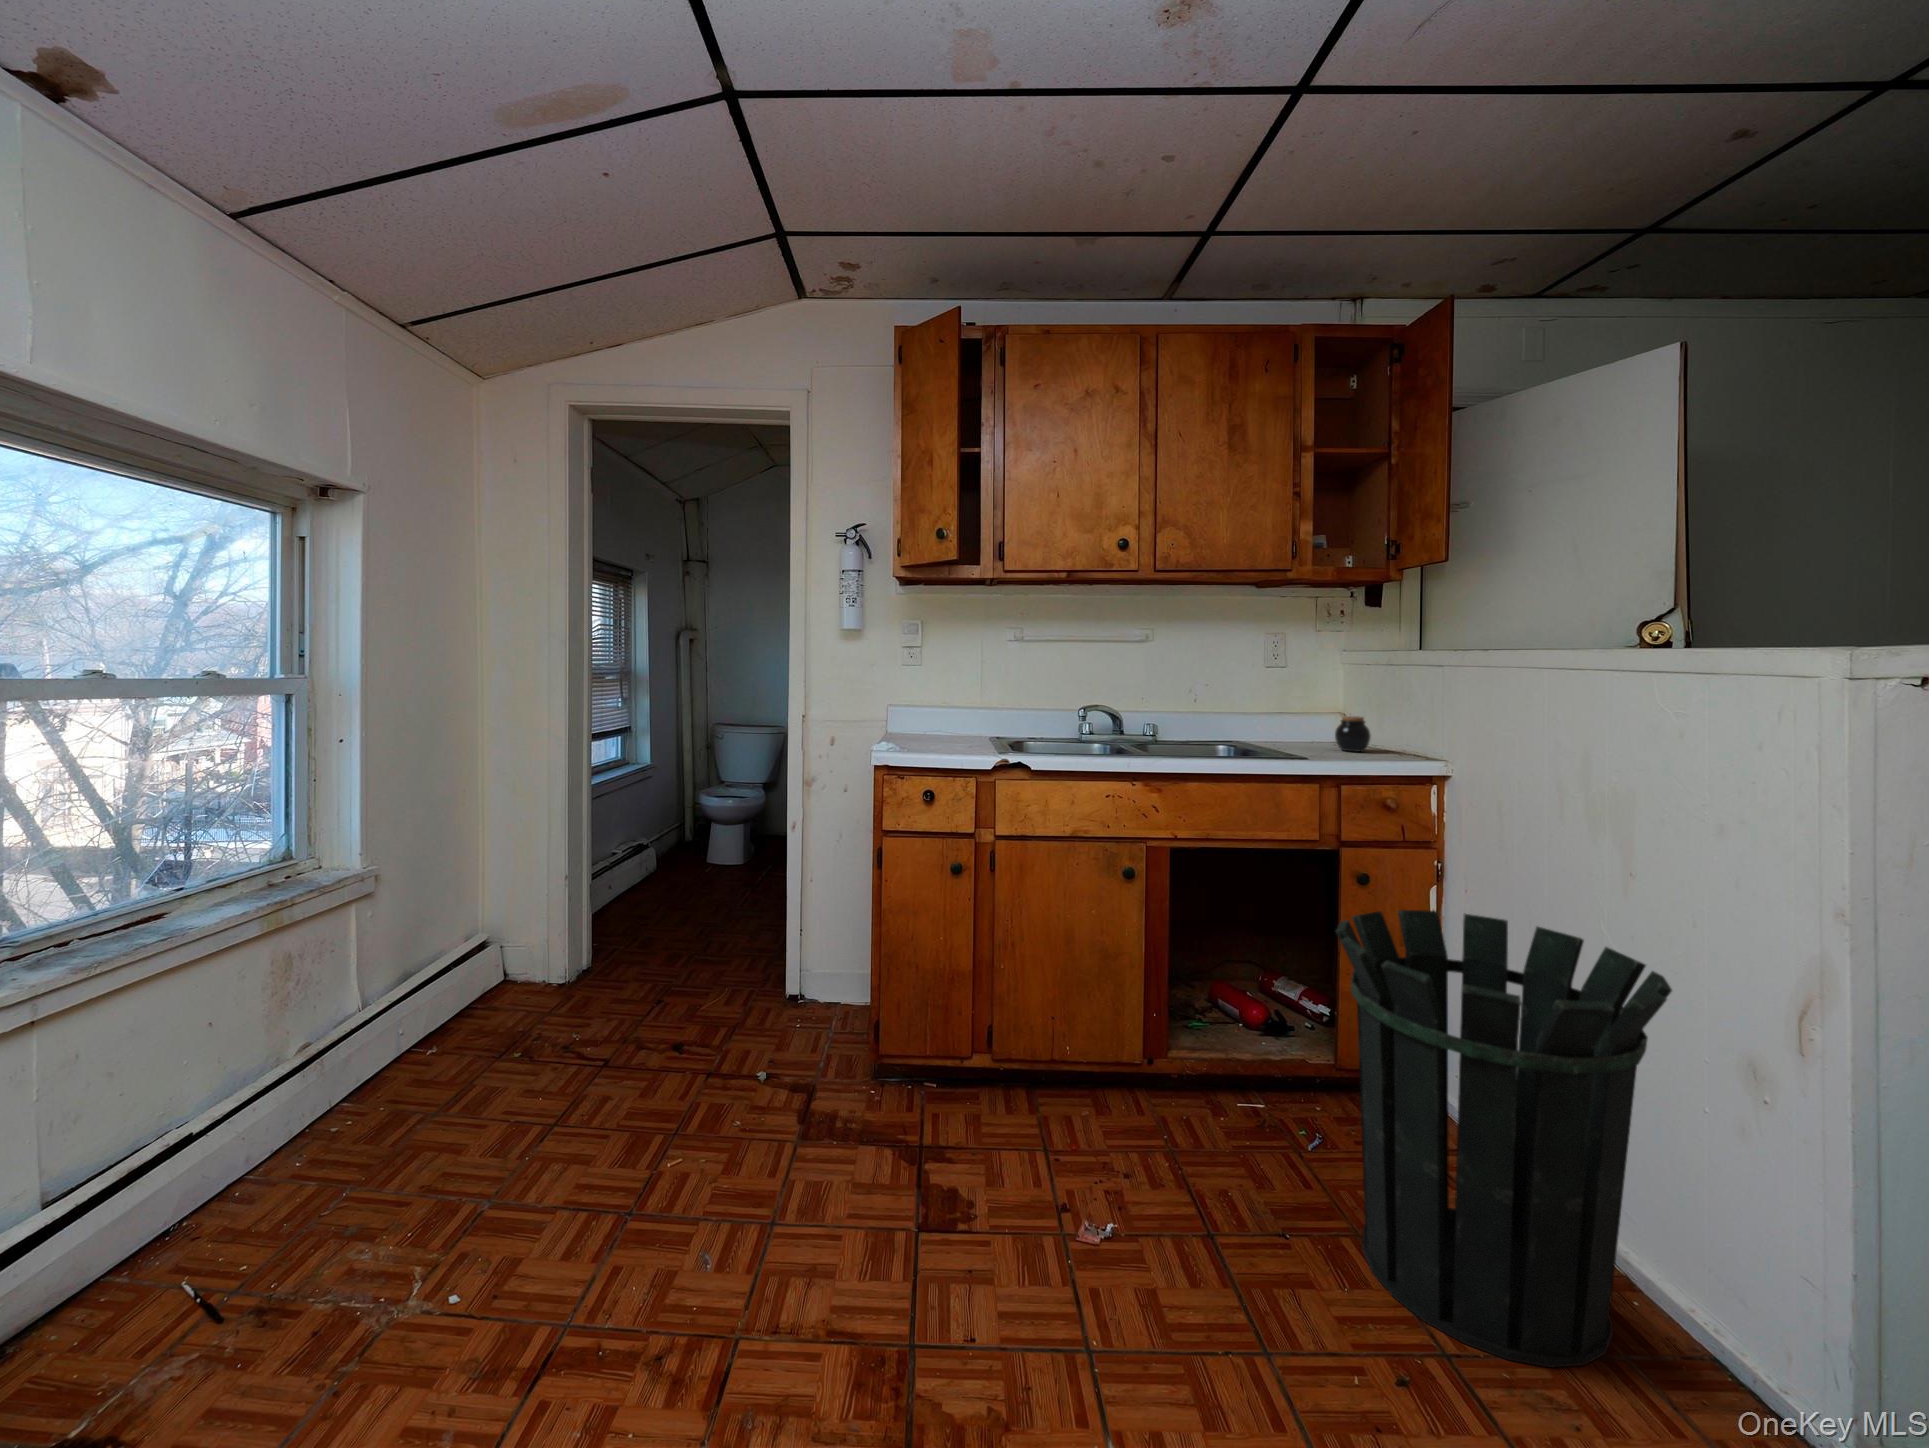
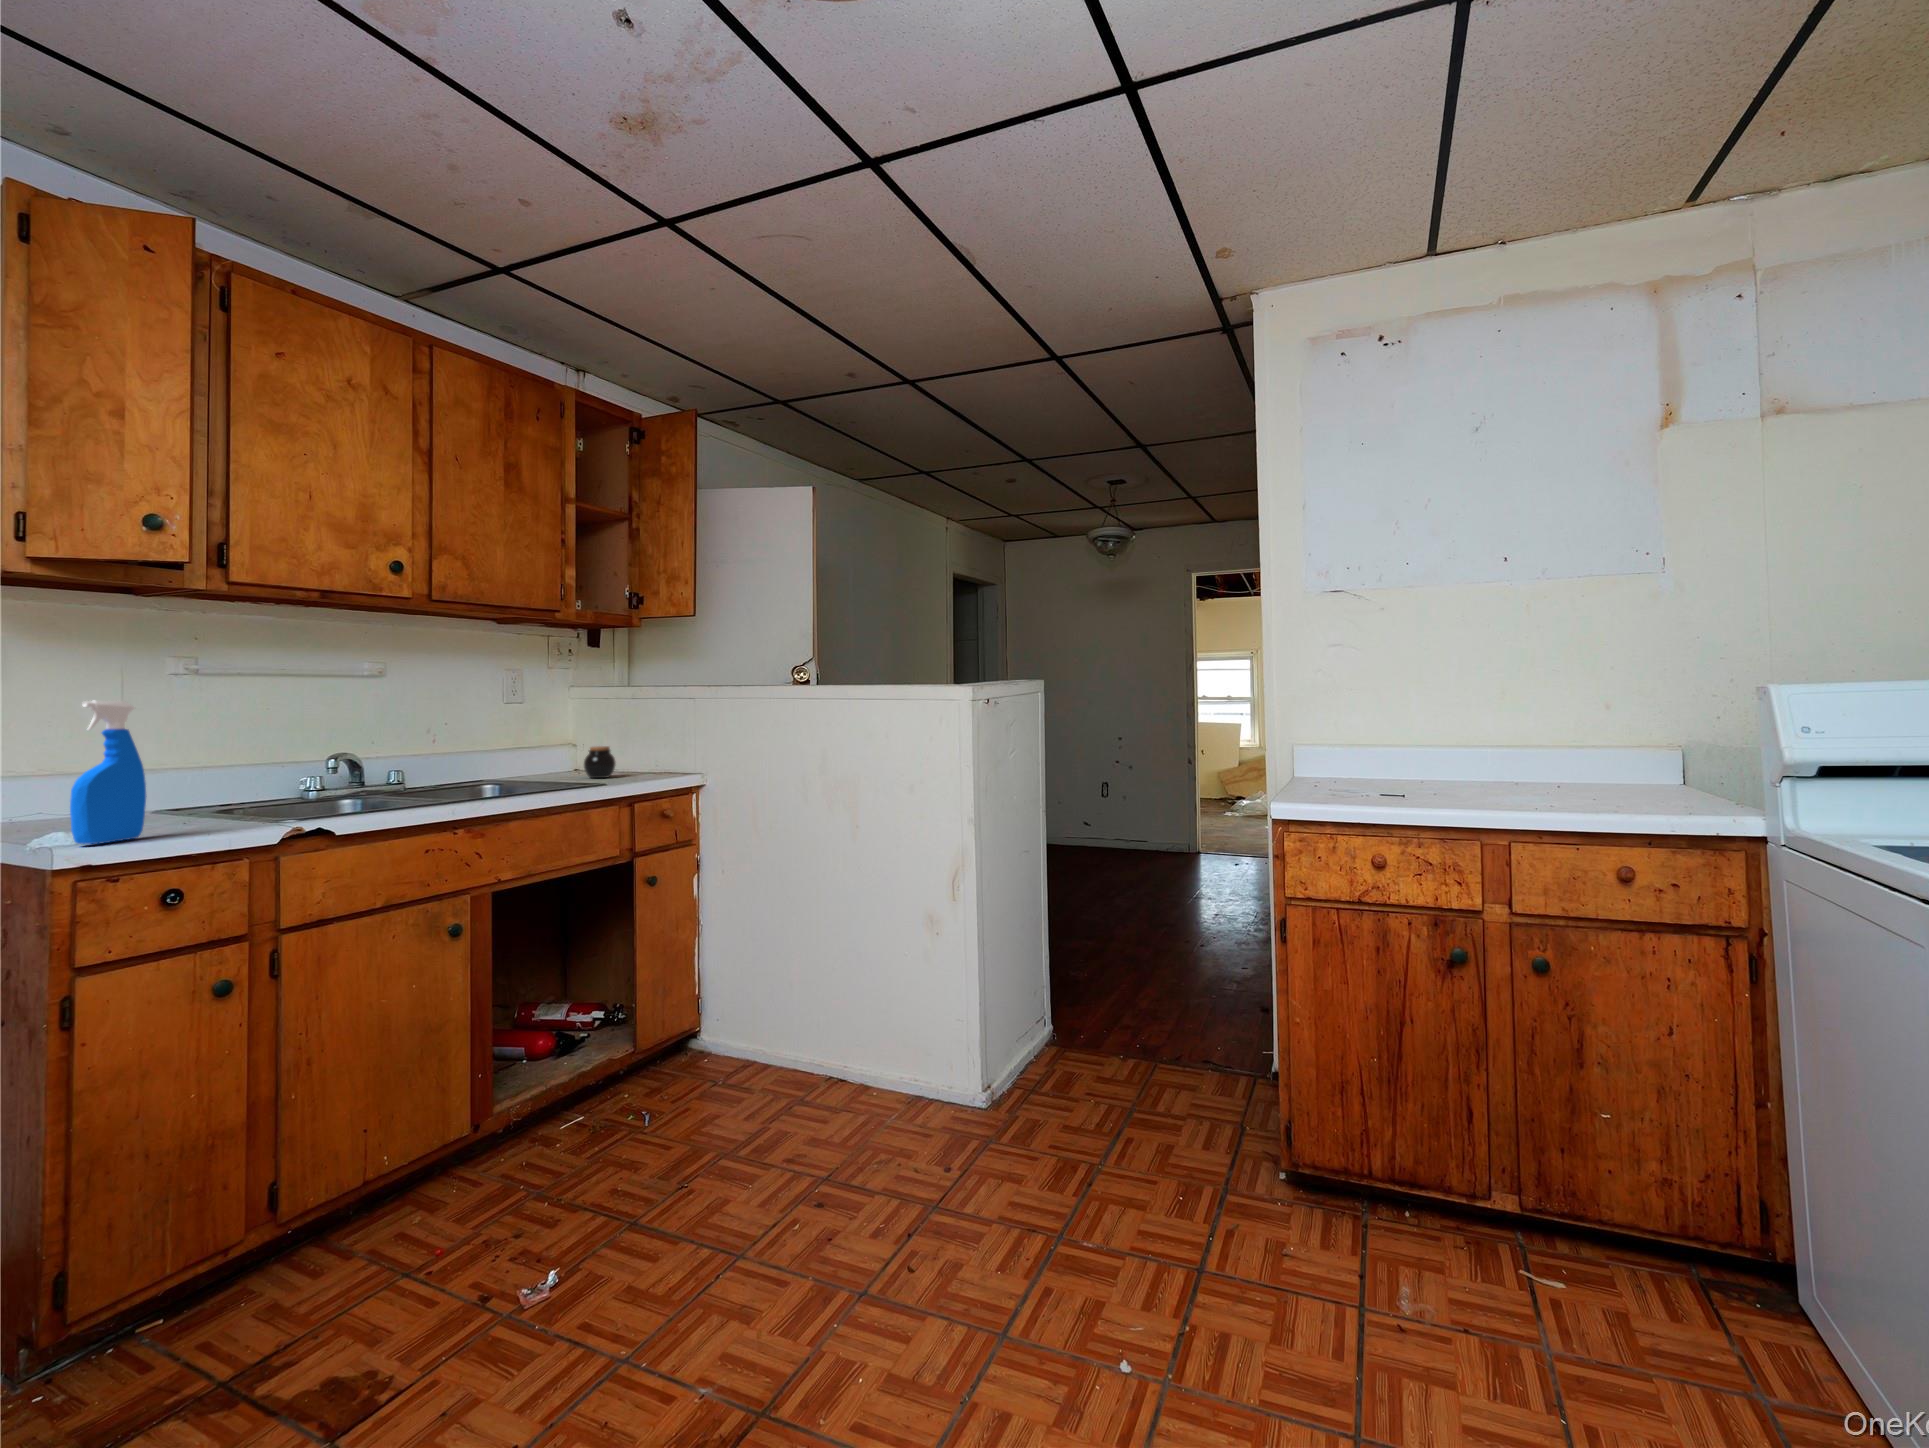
spray bottle: none [899,660,939,753] -> present [70,701,147,844]
waste bin: present [1336,910,1672,1368] -> none [700,876,896,1171]

